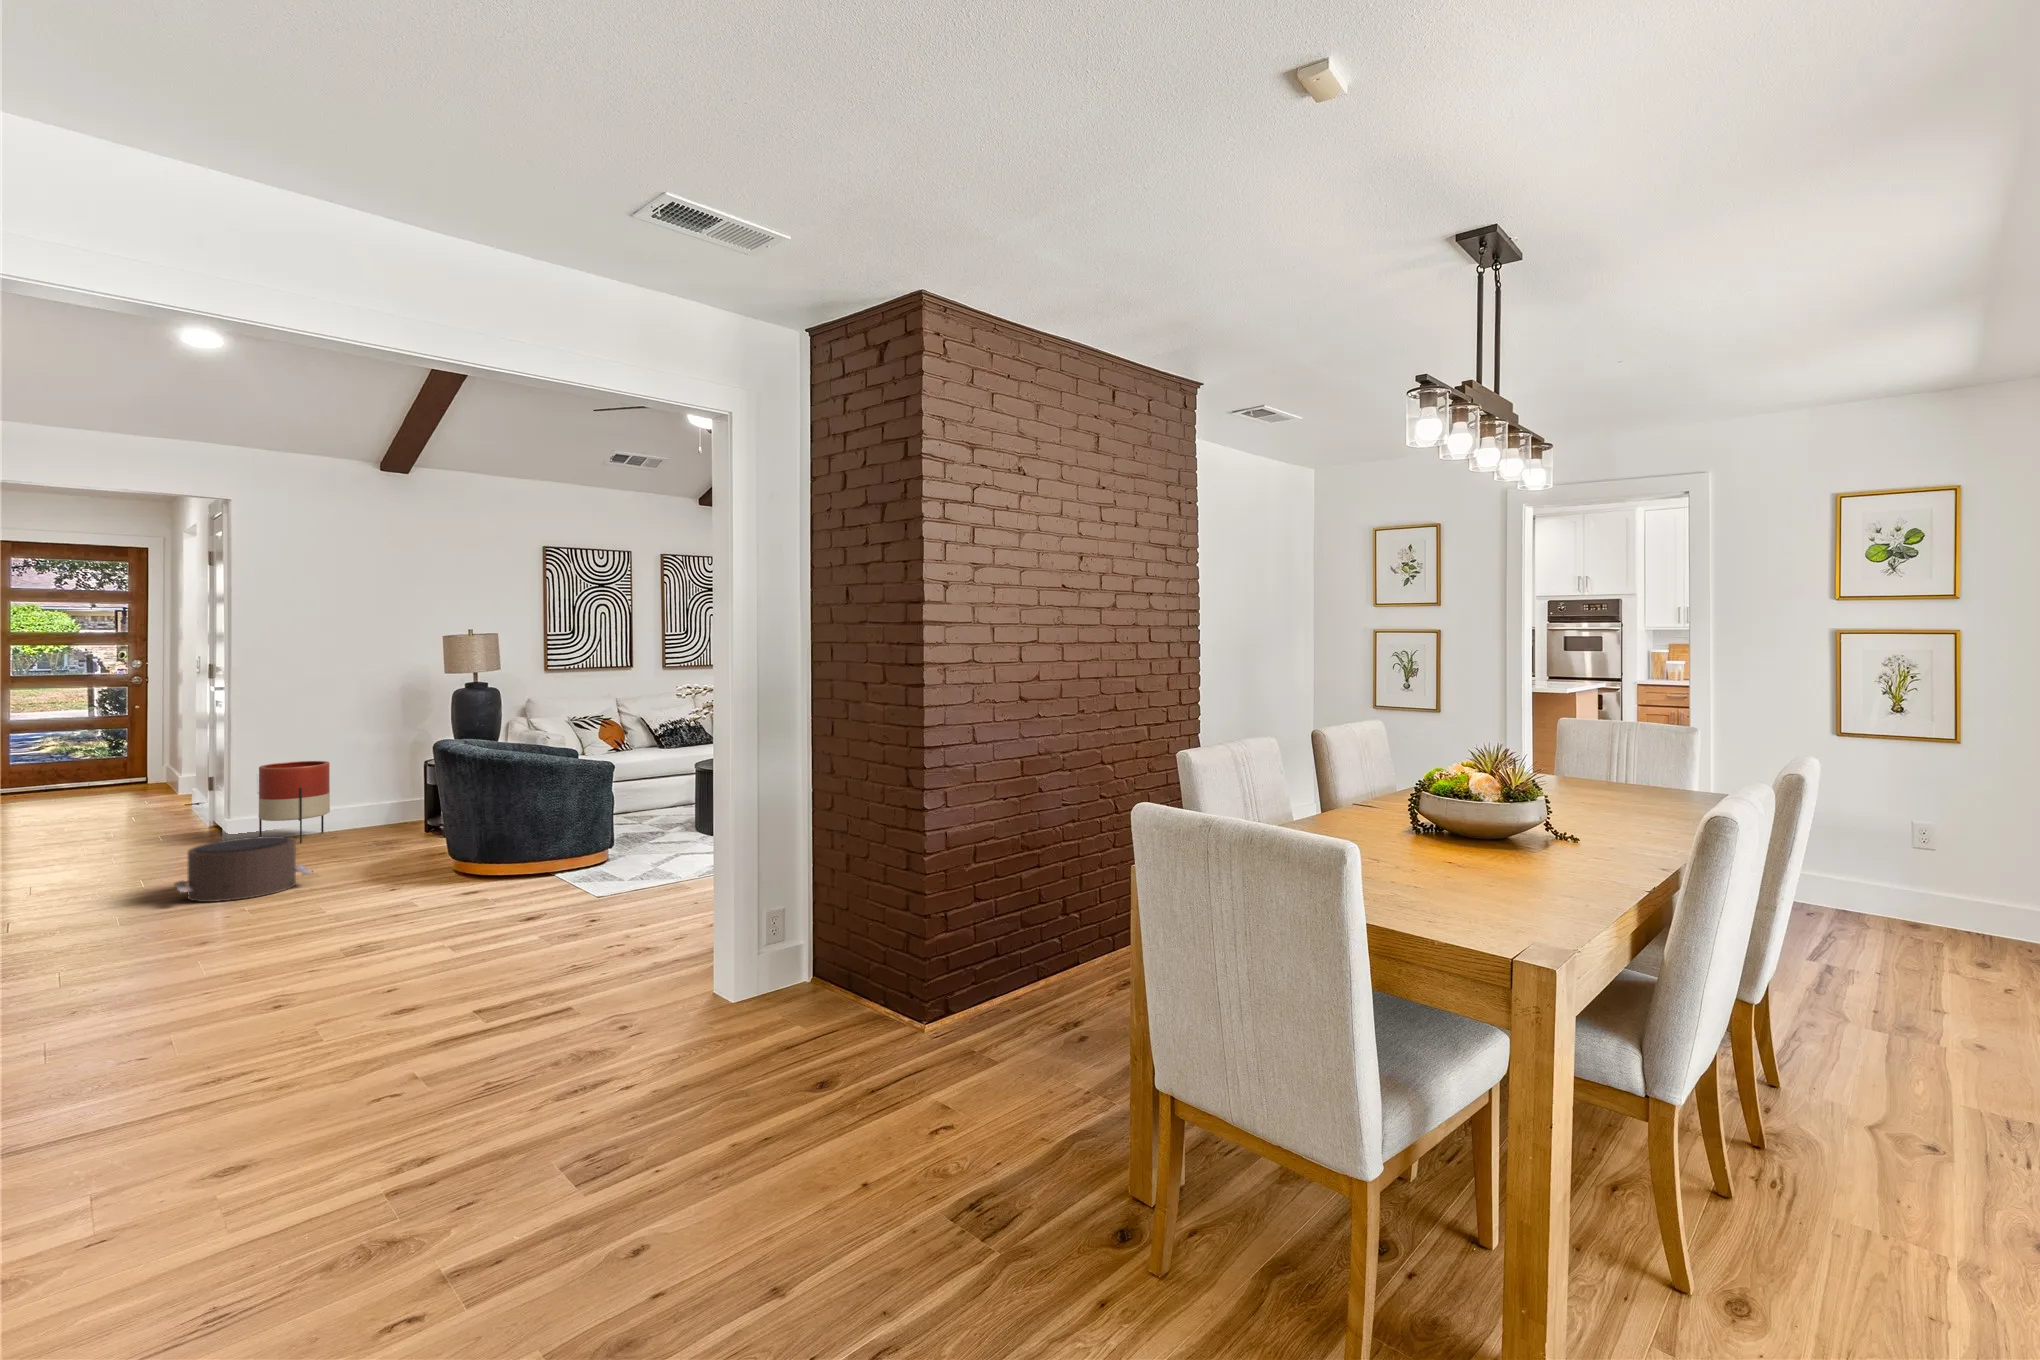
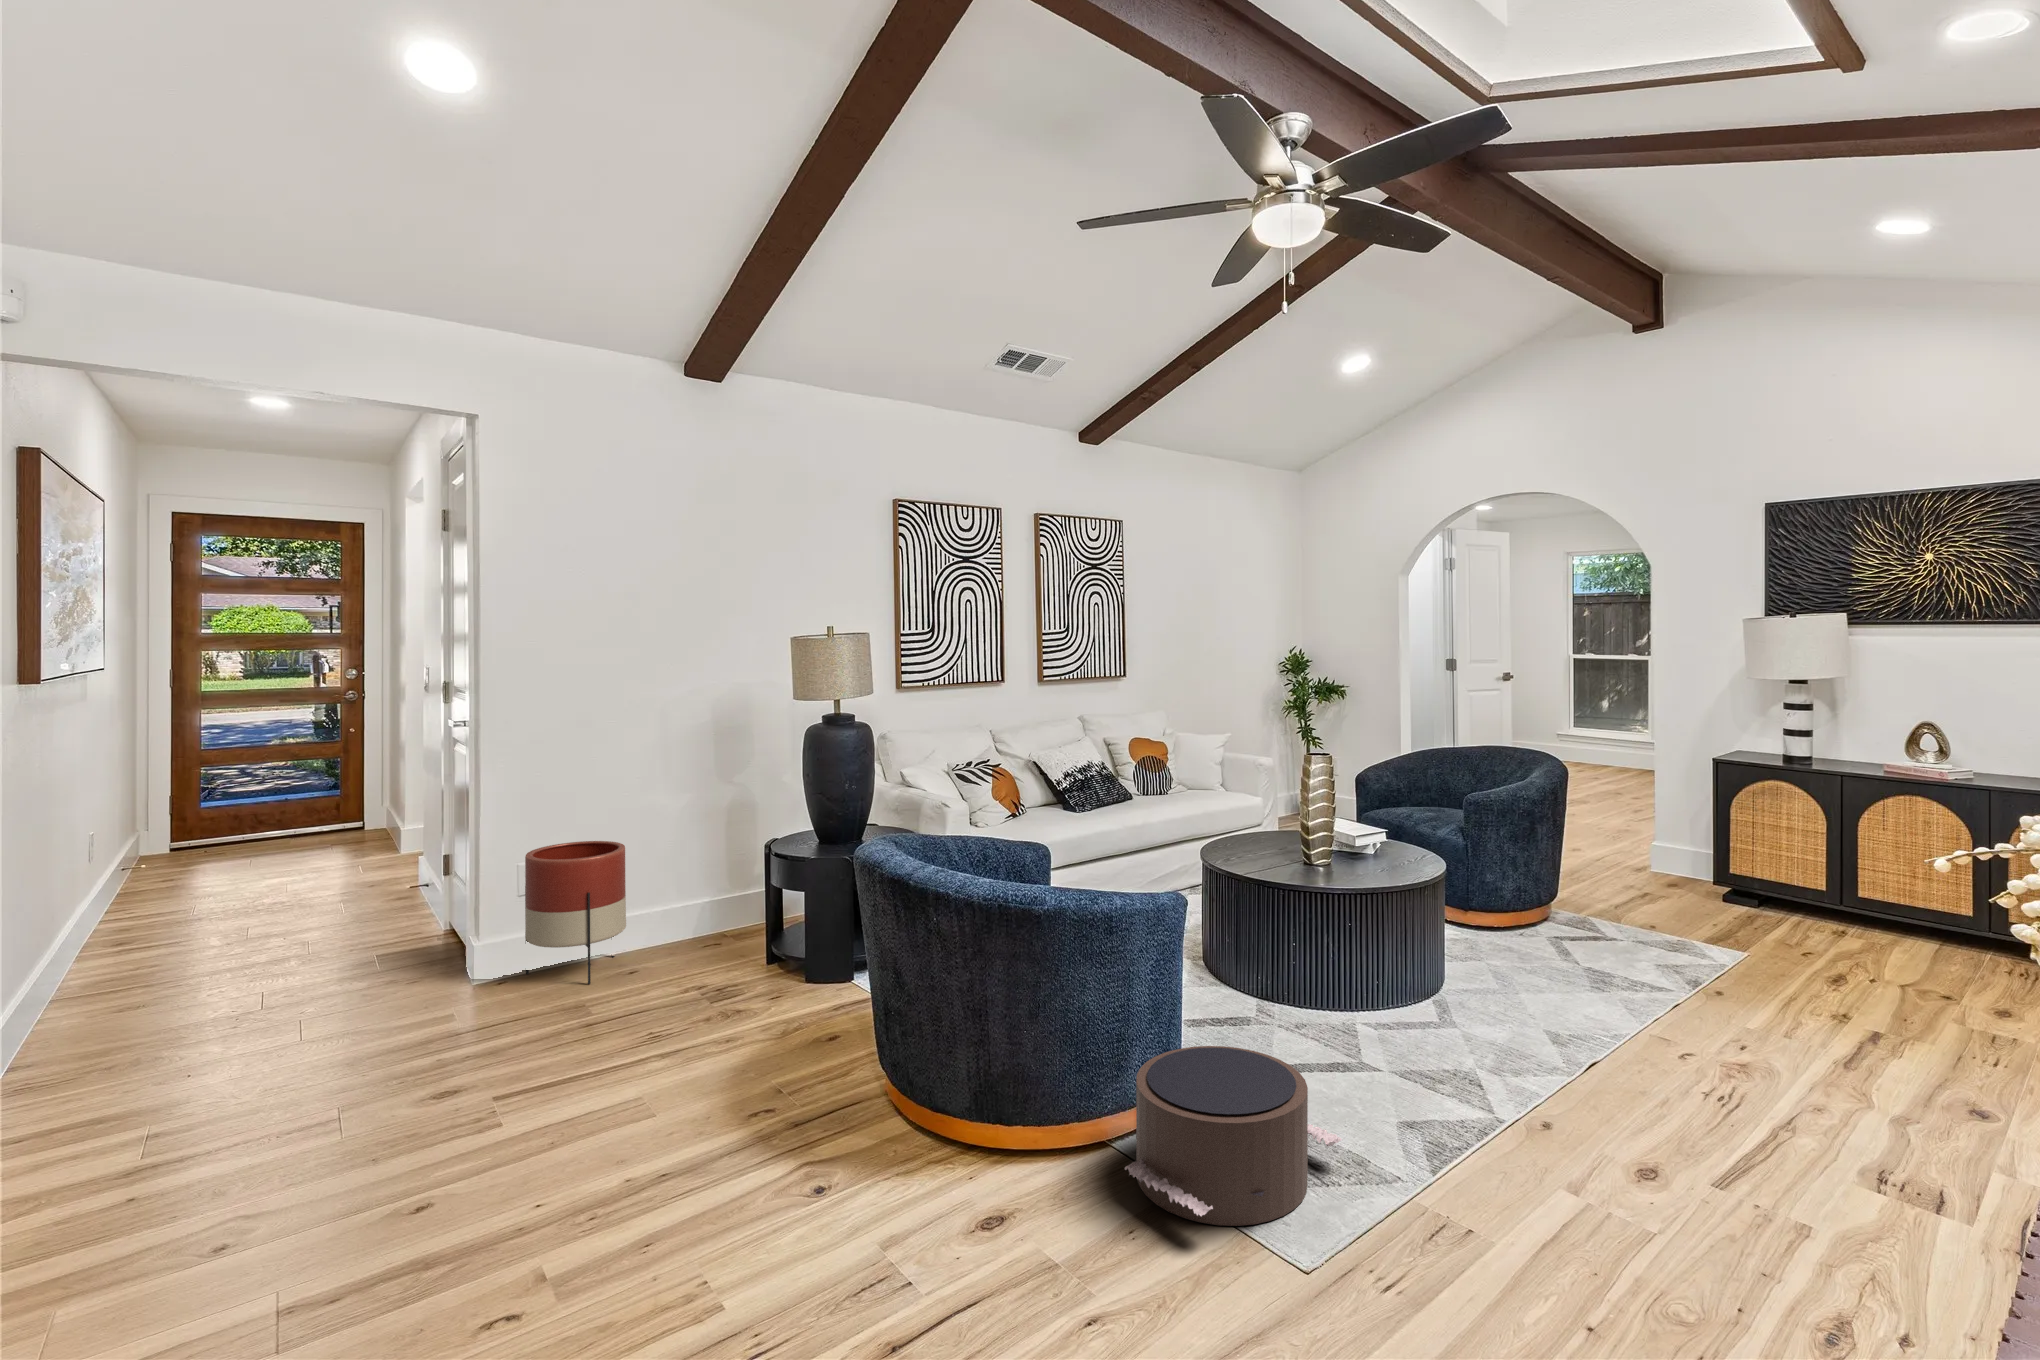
pouf: present [174,836,313,902] -> present [1125,1046,1342,1226]

